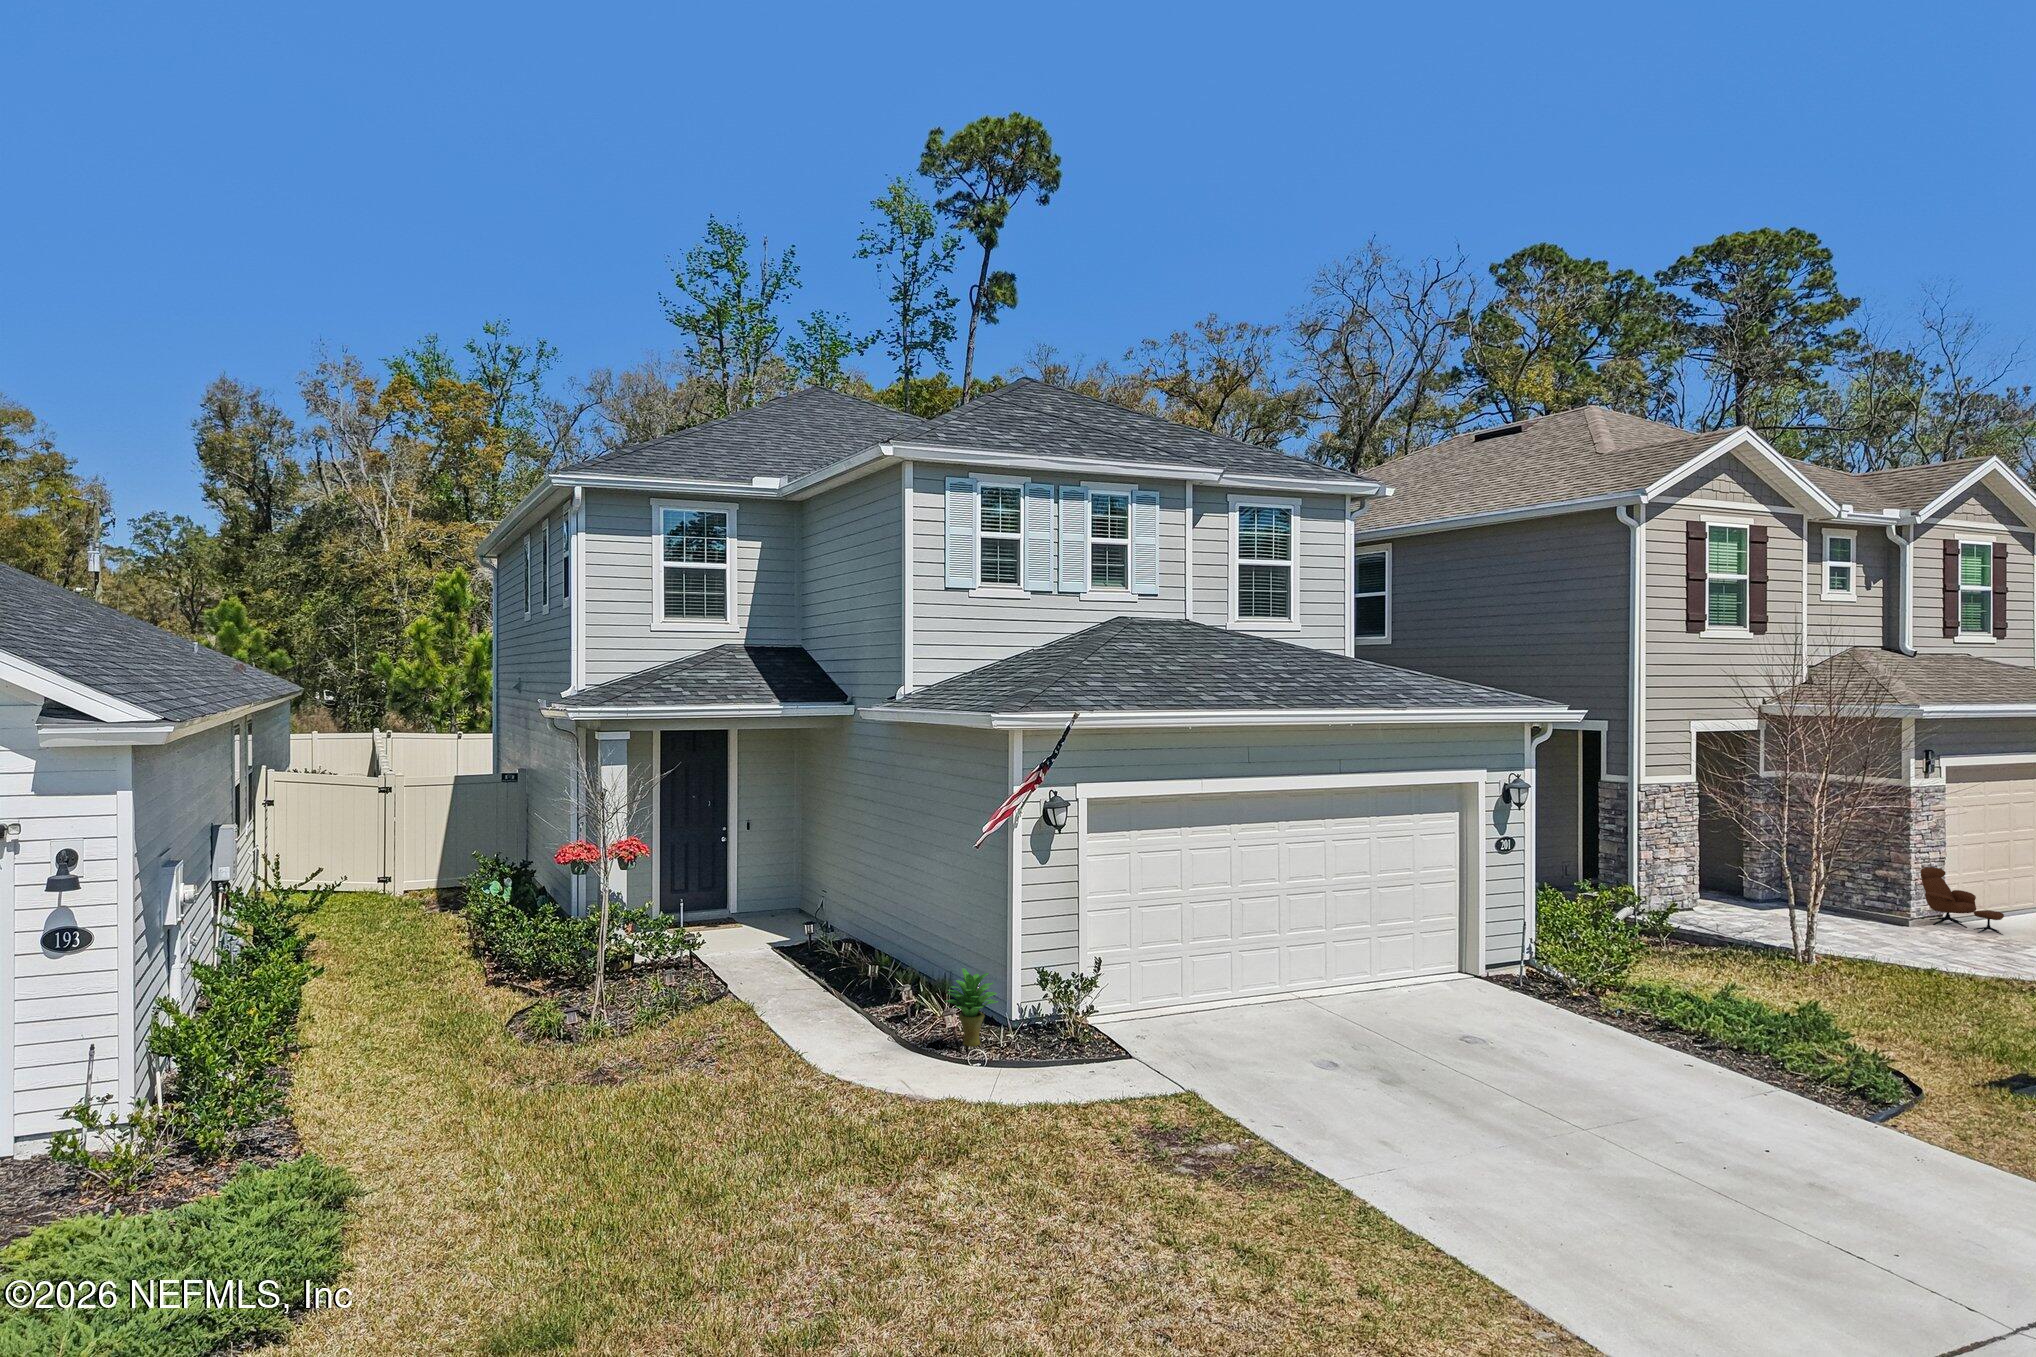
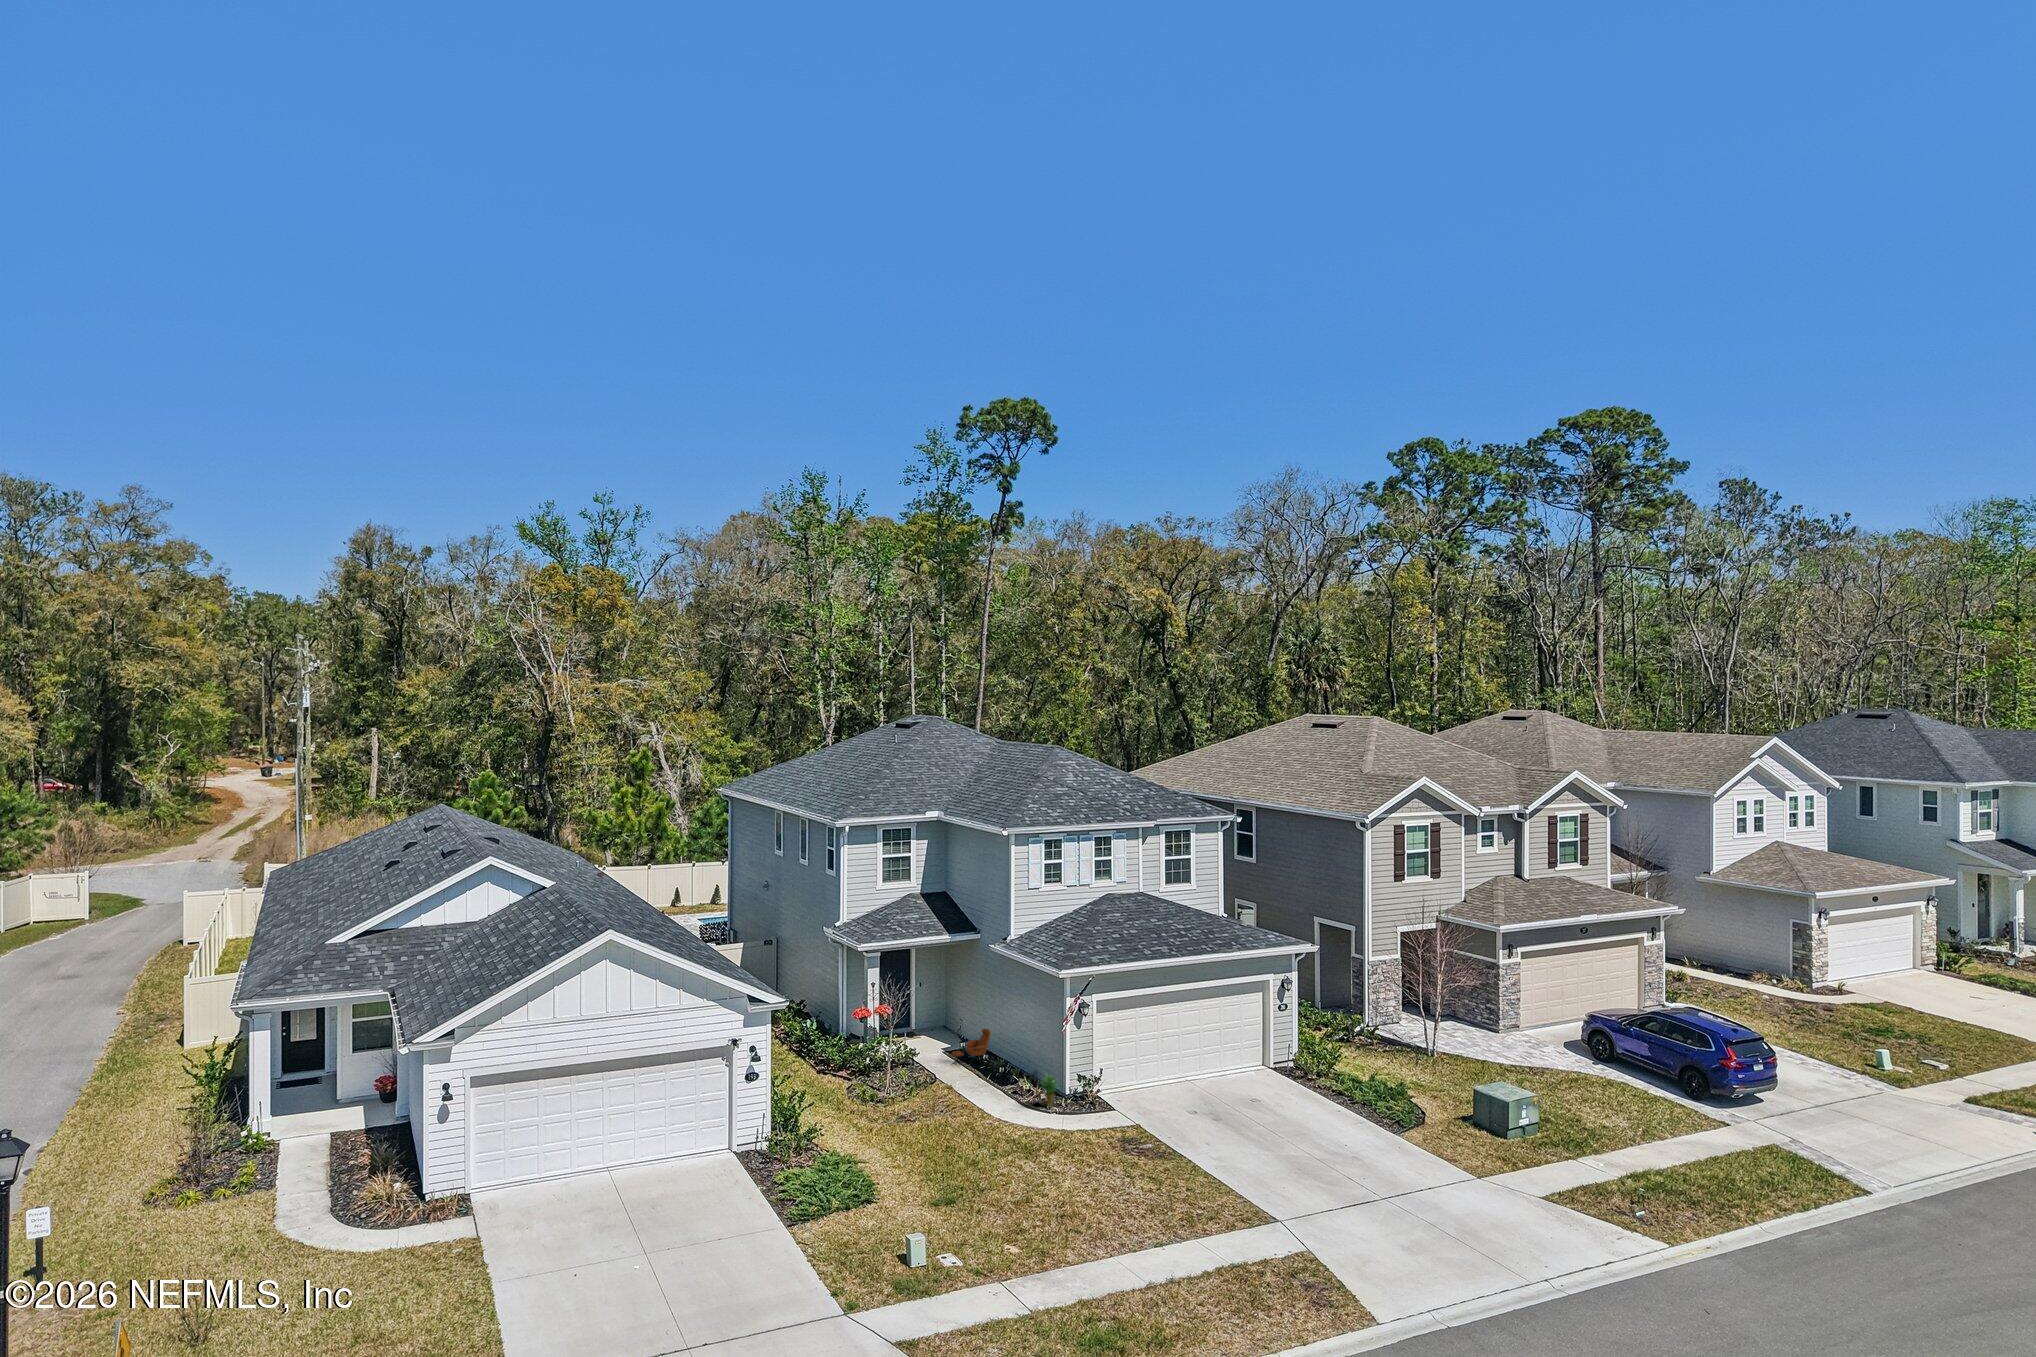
lounge chair: present [1921,867,2004,935] -> present [952,1029,990,1064]

